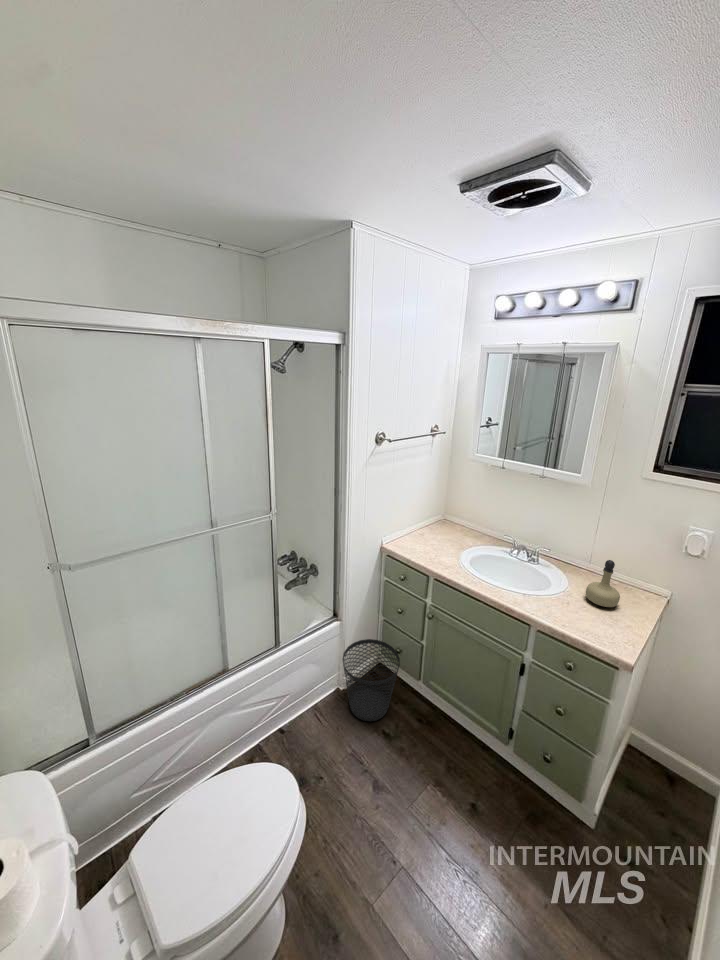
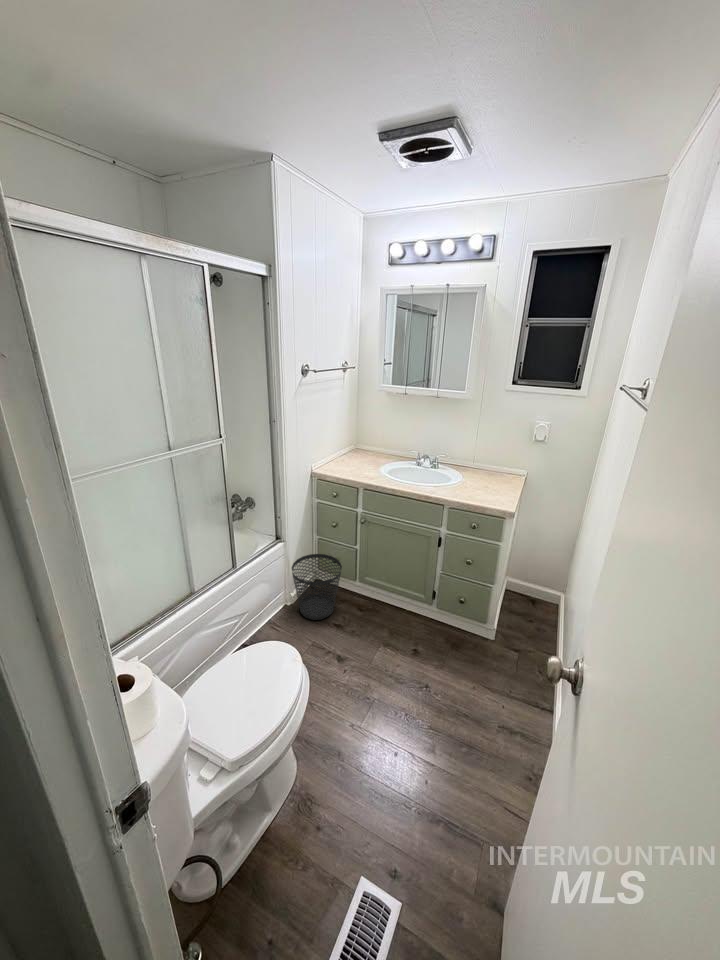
perfume bottle: present [586,560,620,607] -> none [476,453,499,488]

